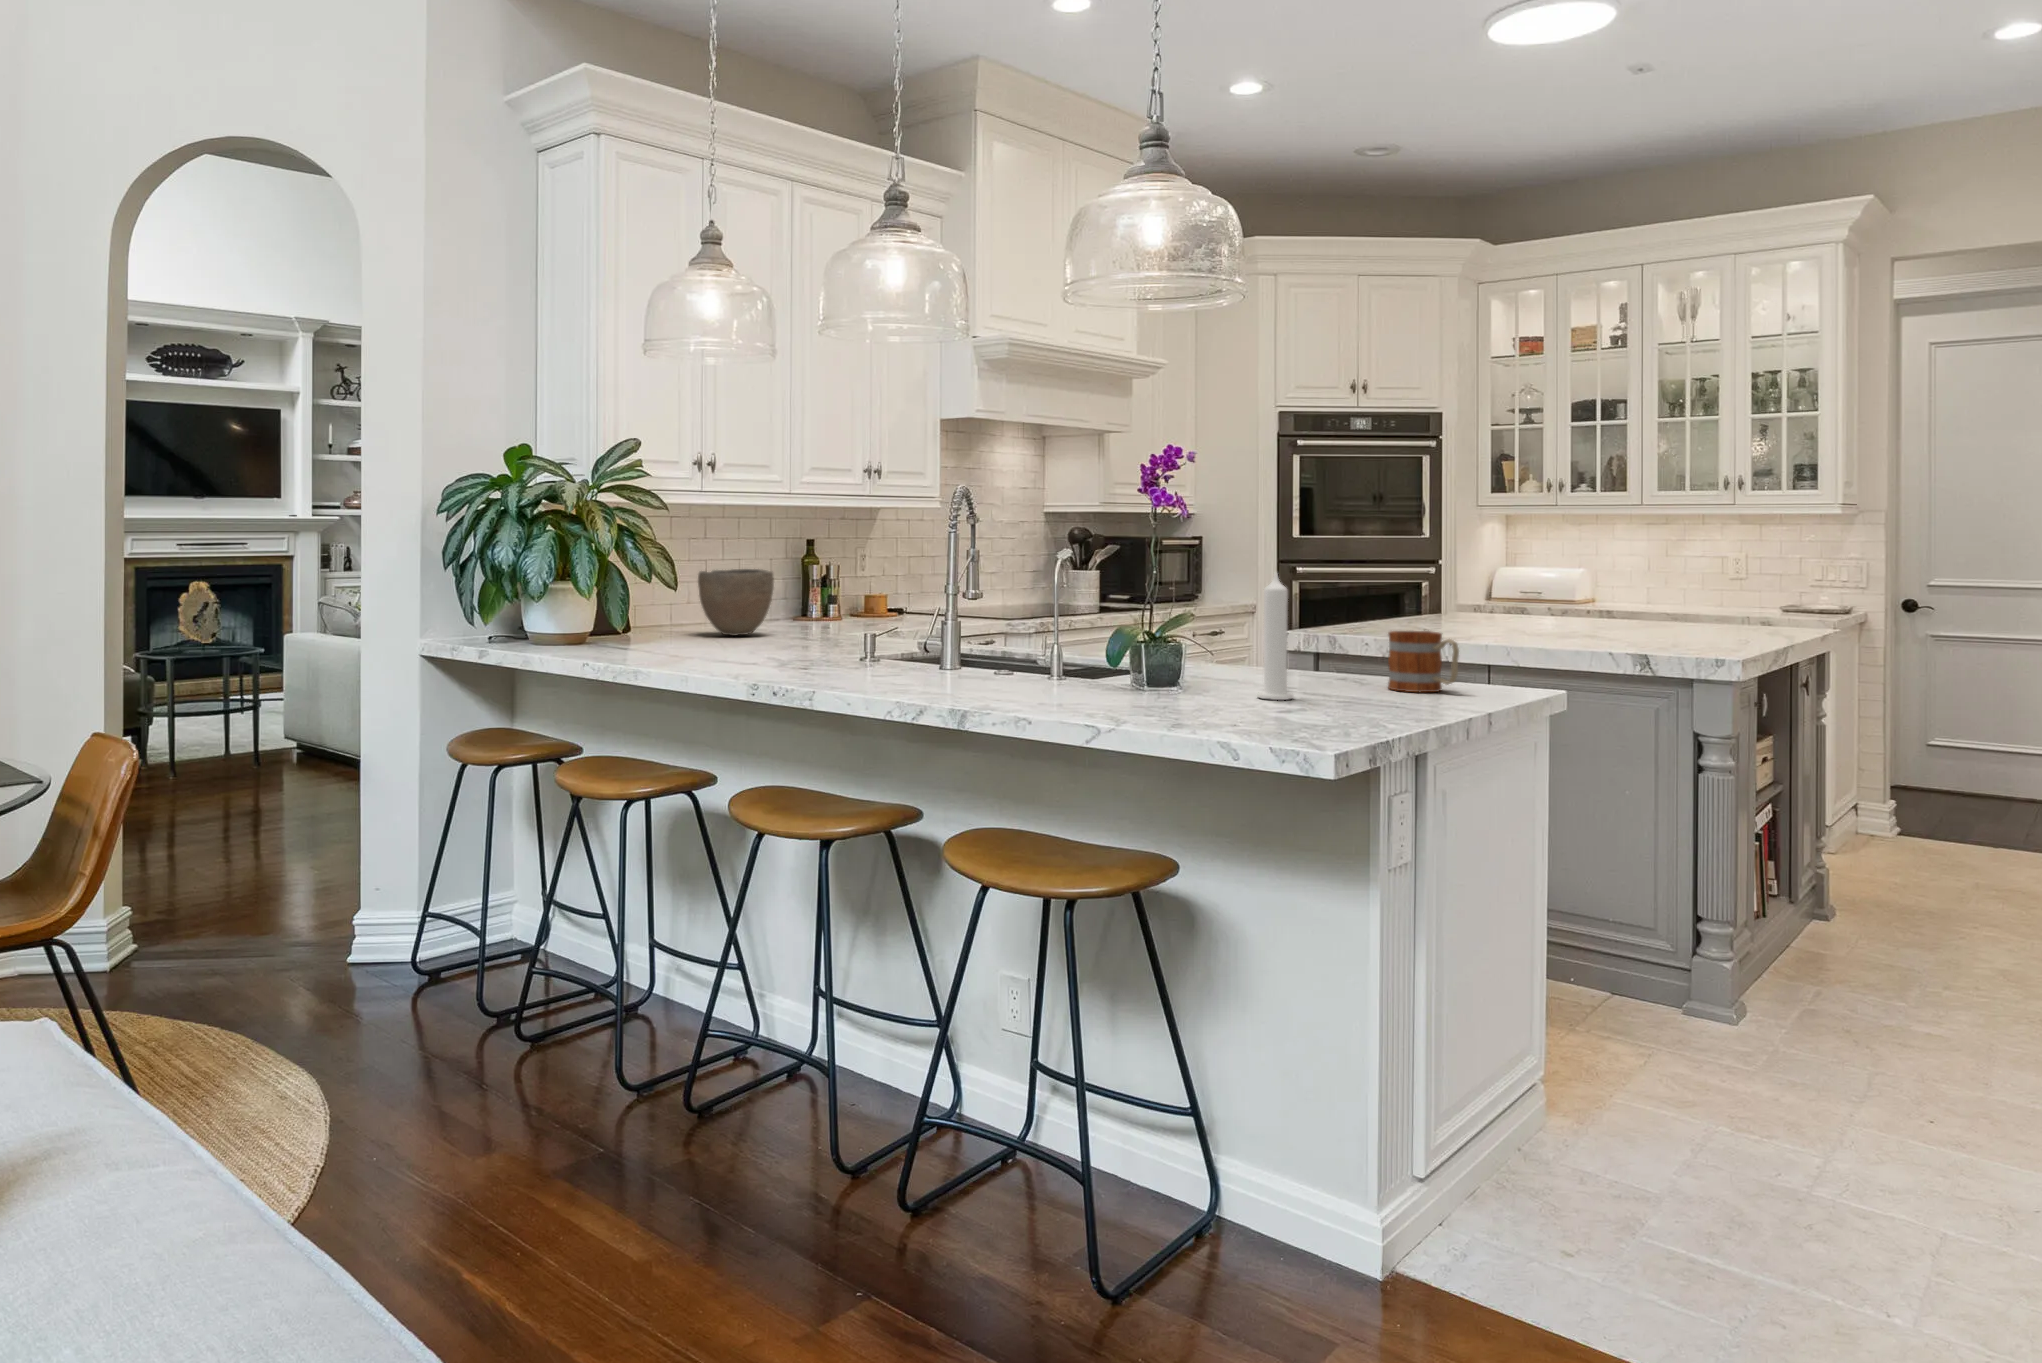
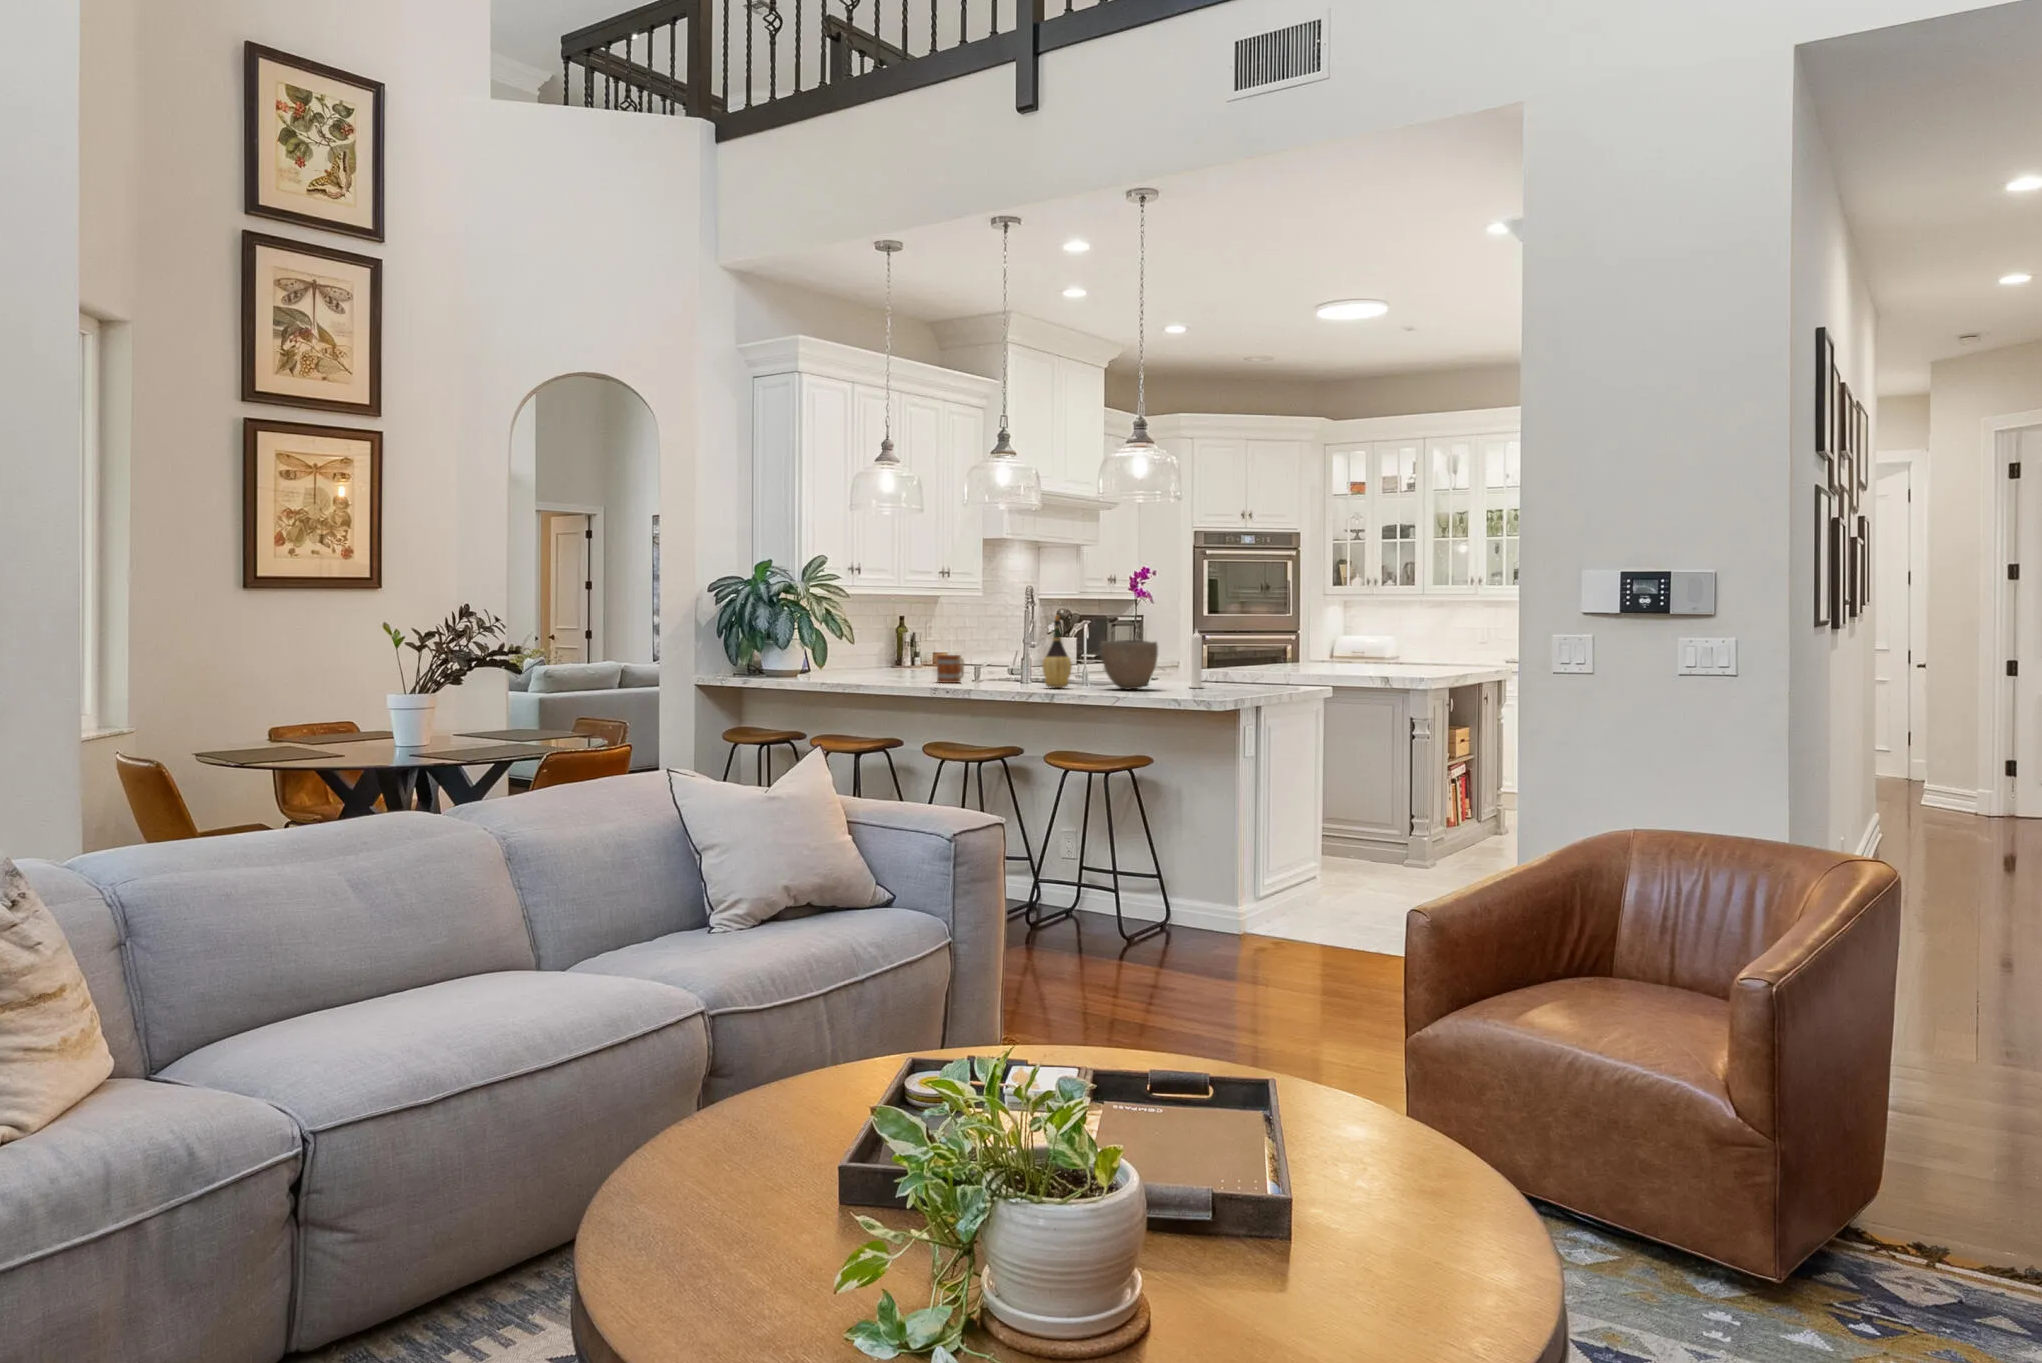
wine bottle: none [943,544,1004,698] -> present [1042,616,1072,688]
bowl: present [698,569,774,636] -> present [1100,640,1158,689]
mug: present [1388,631,1459,692] -> present [937,655,964,683]

